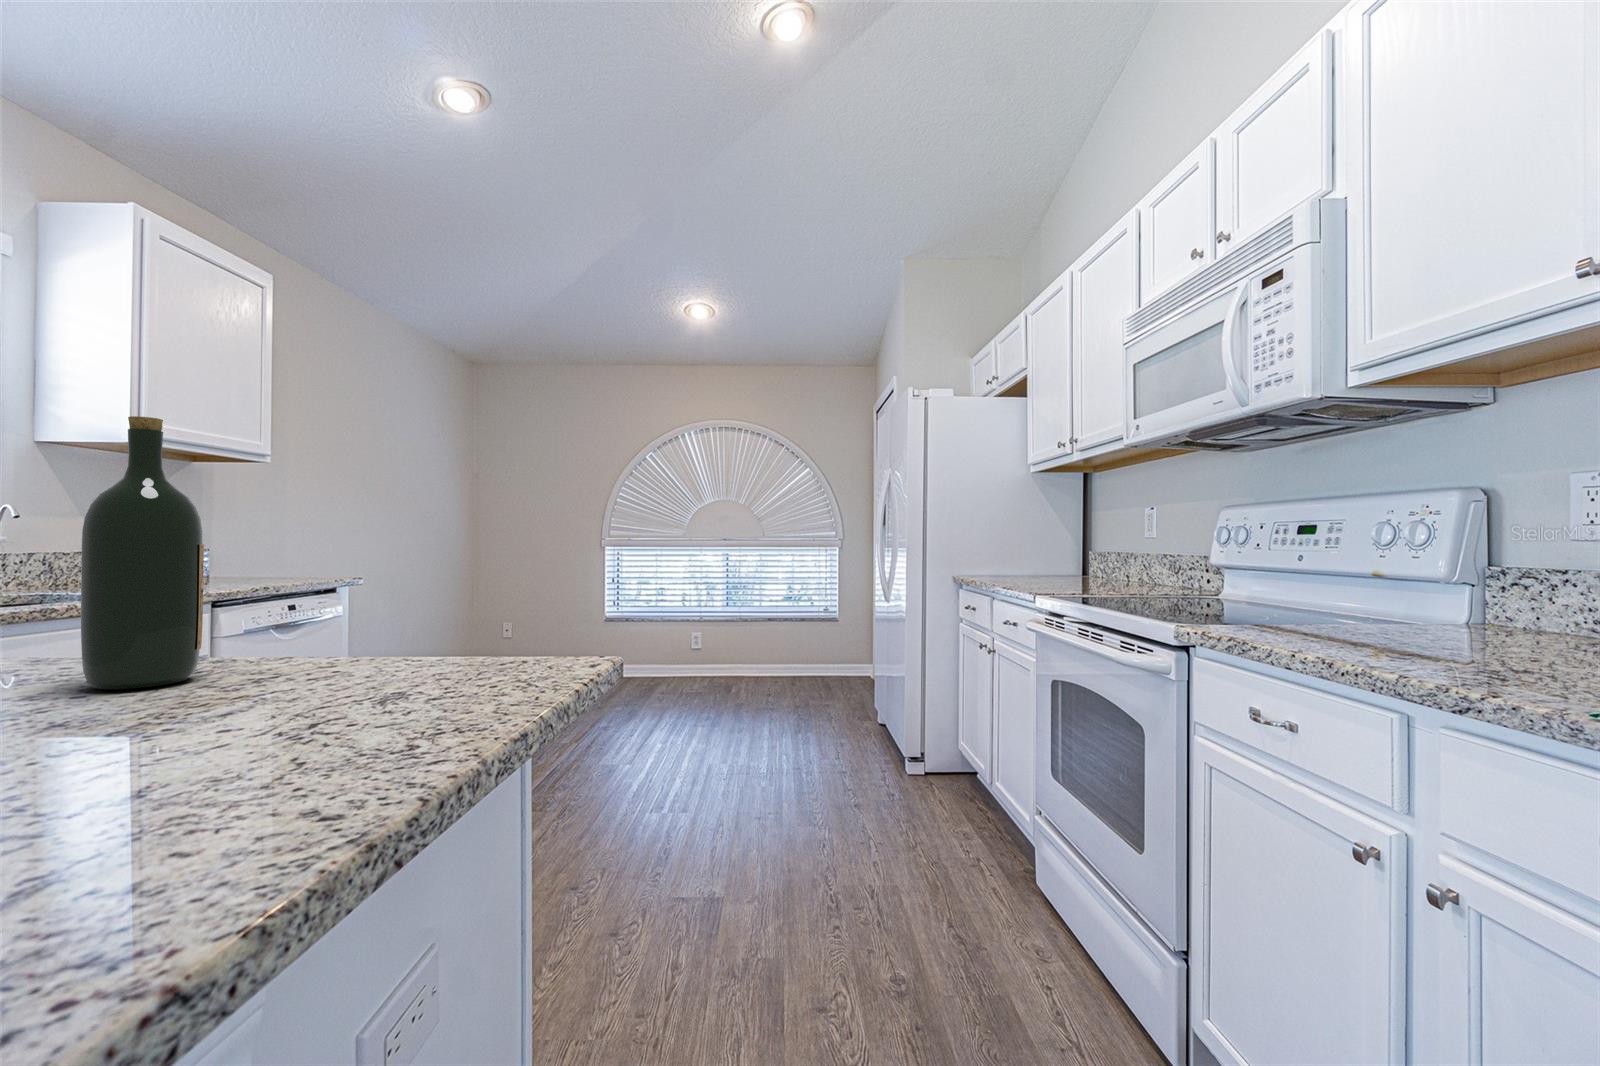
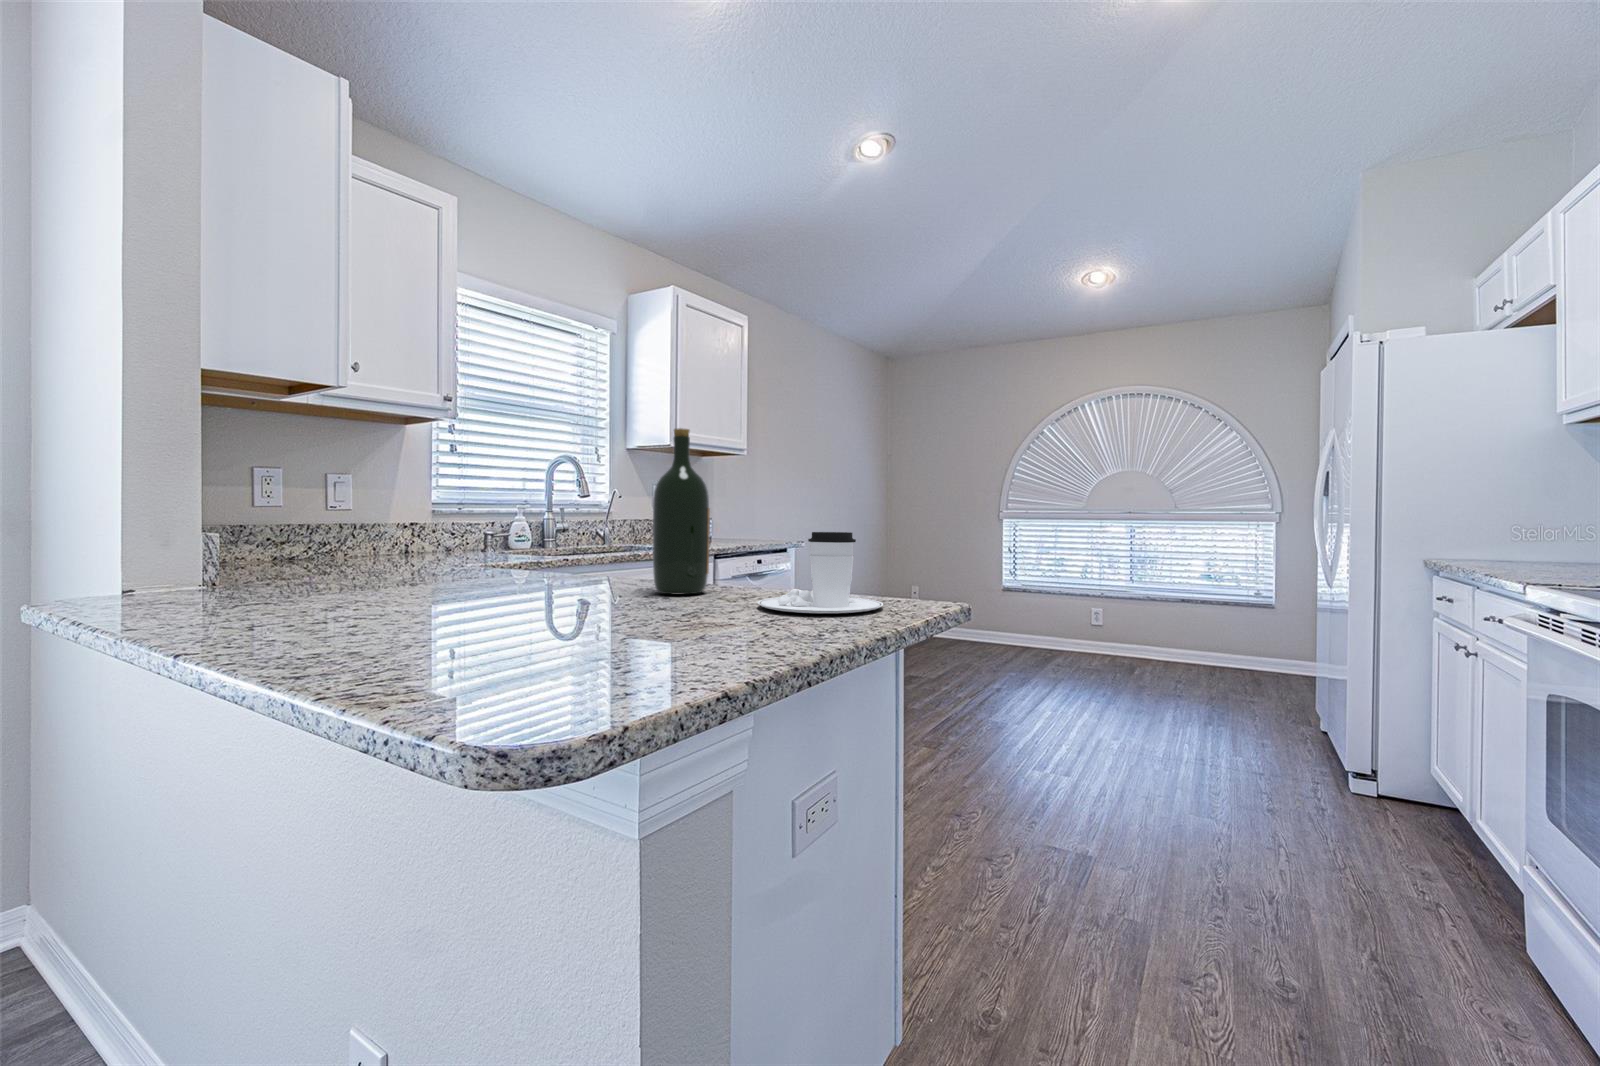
coffee cup: none [294,578,504,705] -> present [758,532,883,613]

